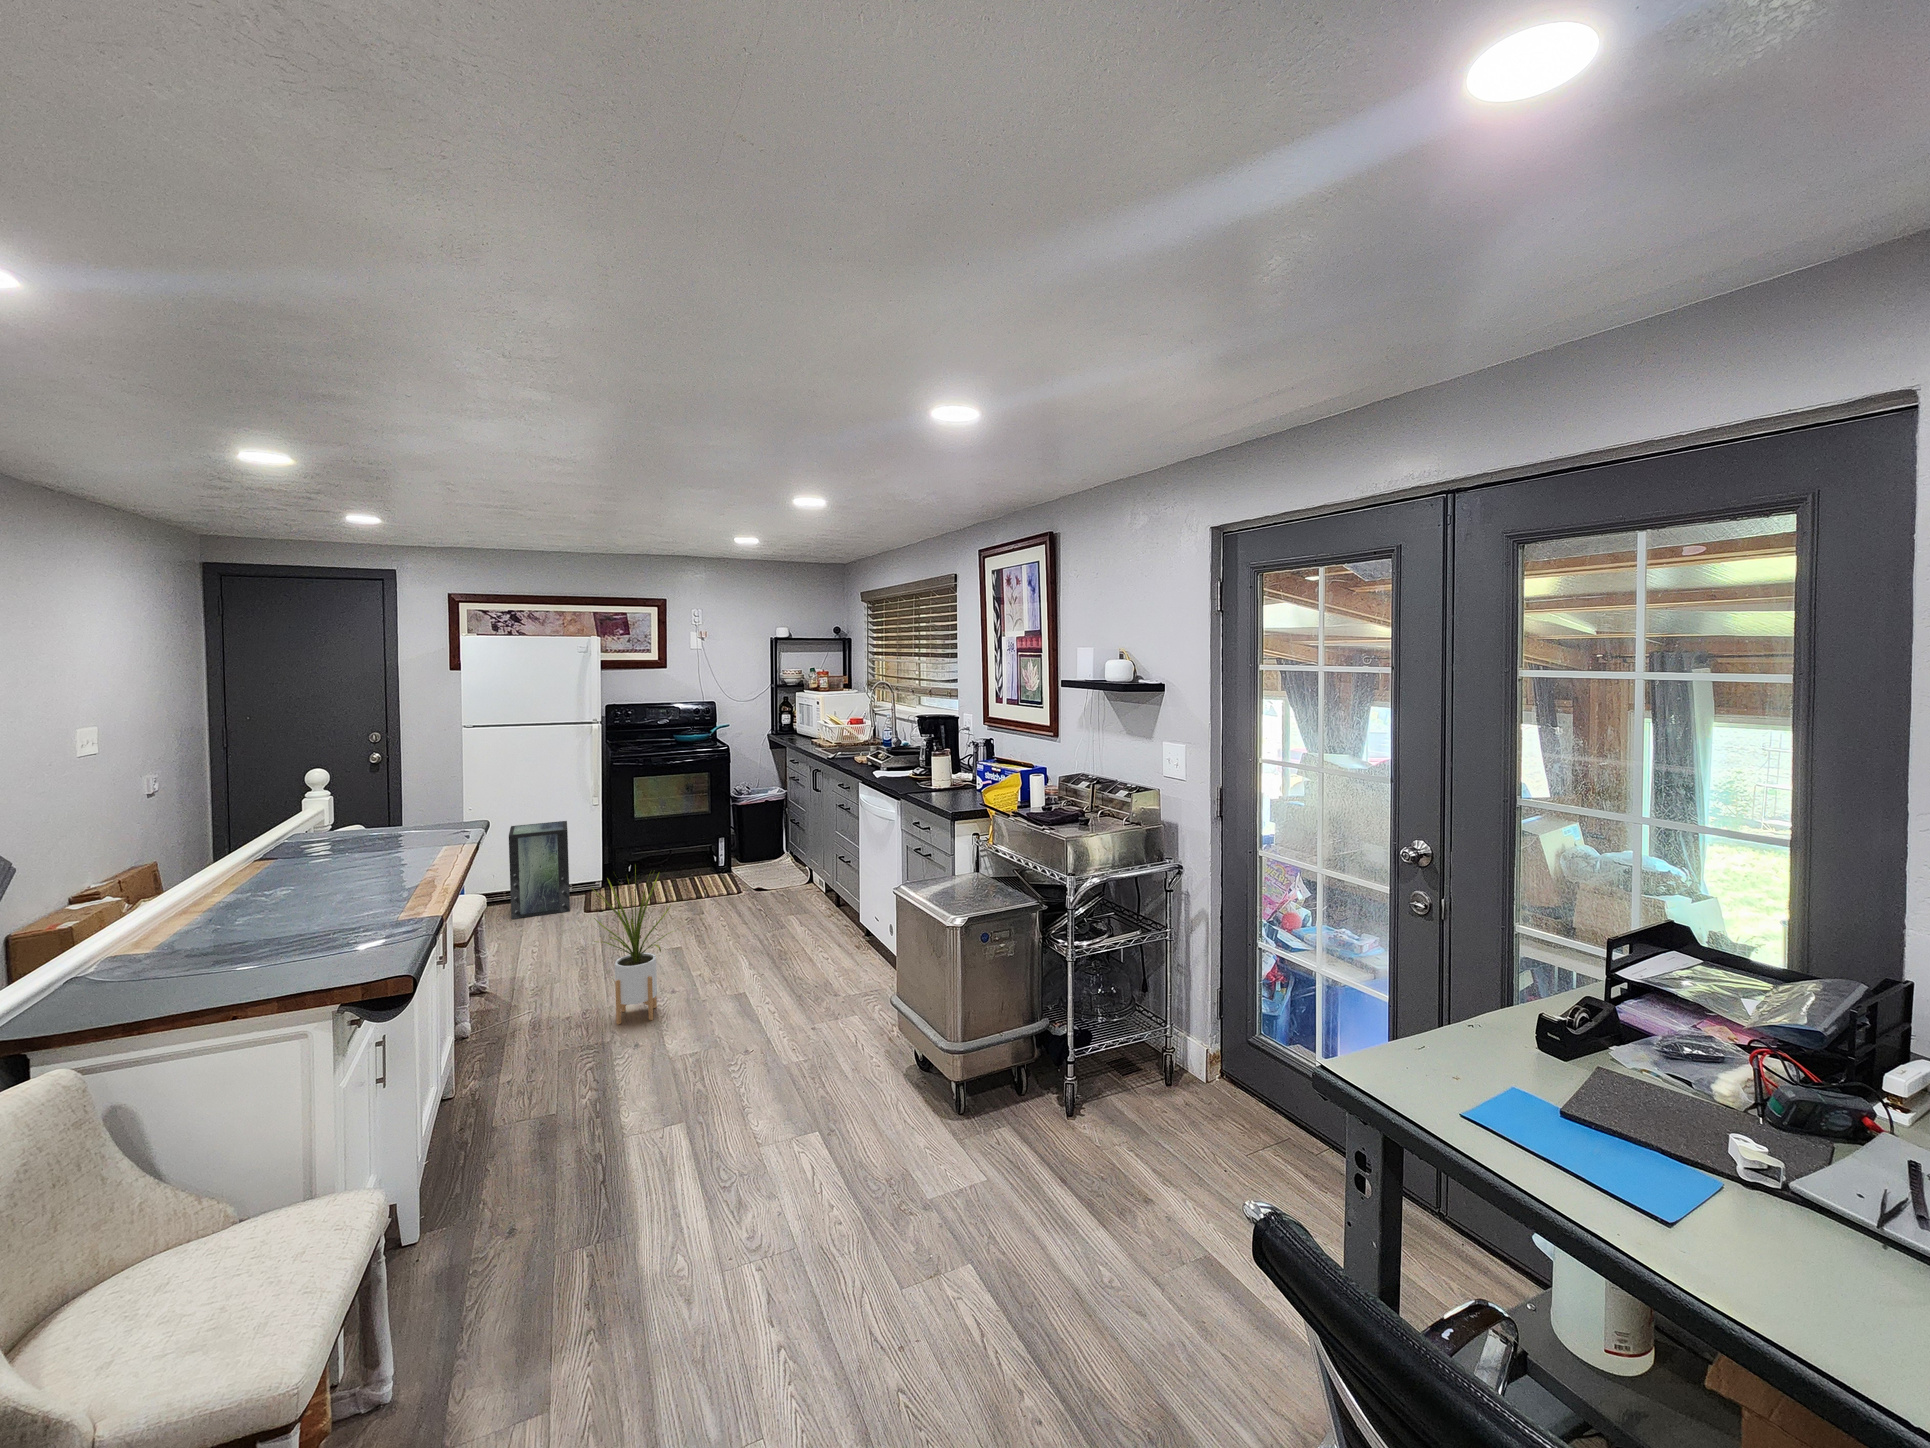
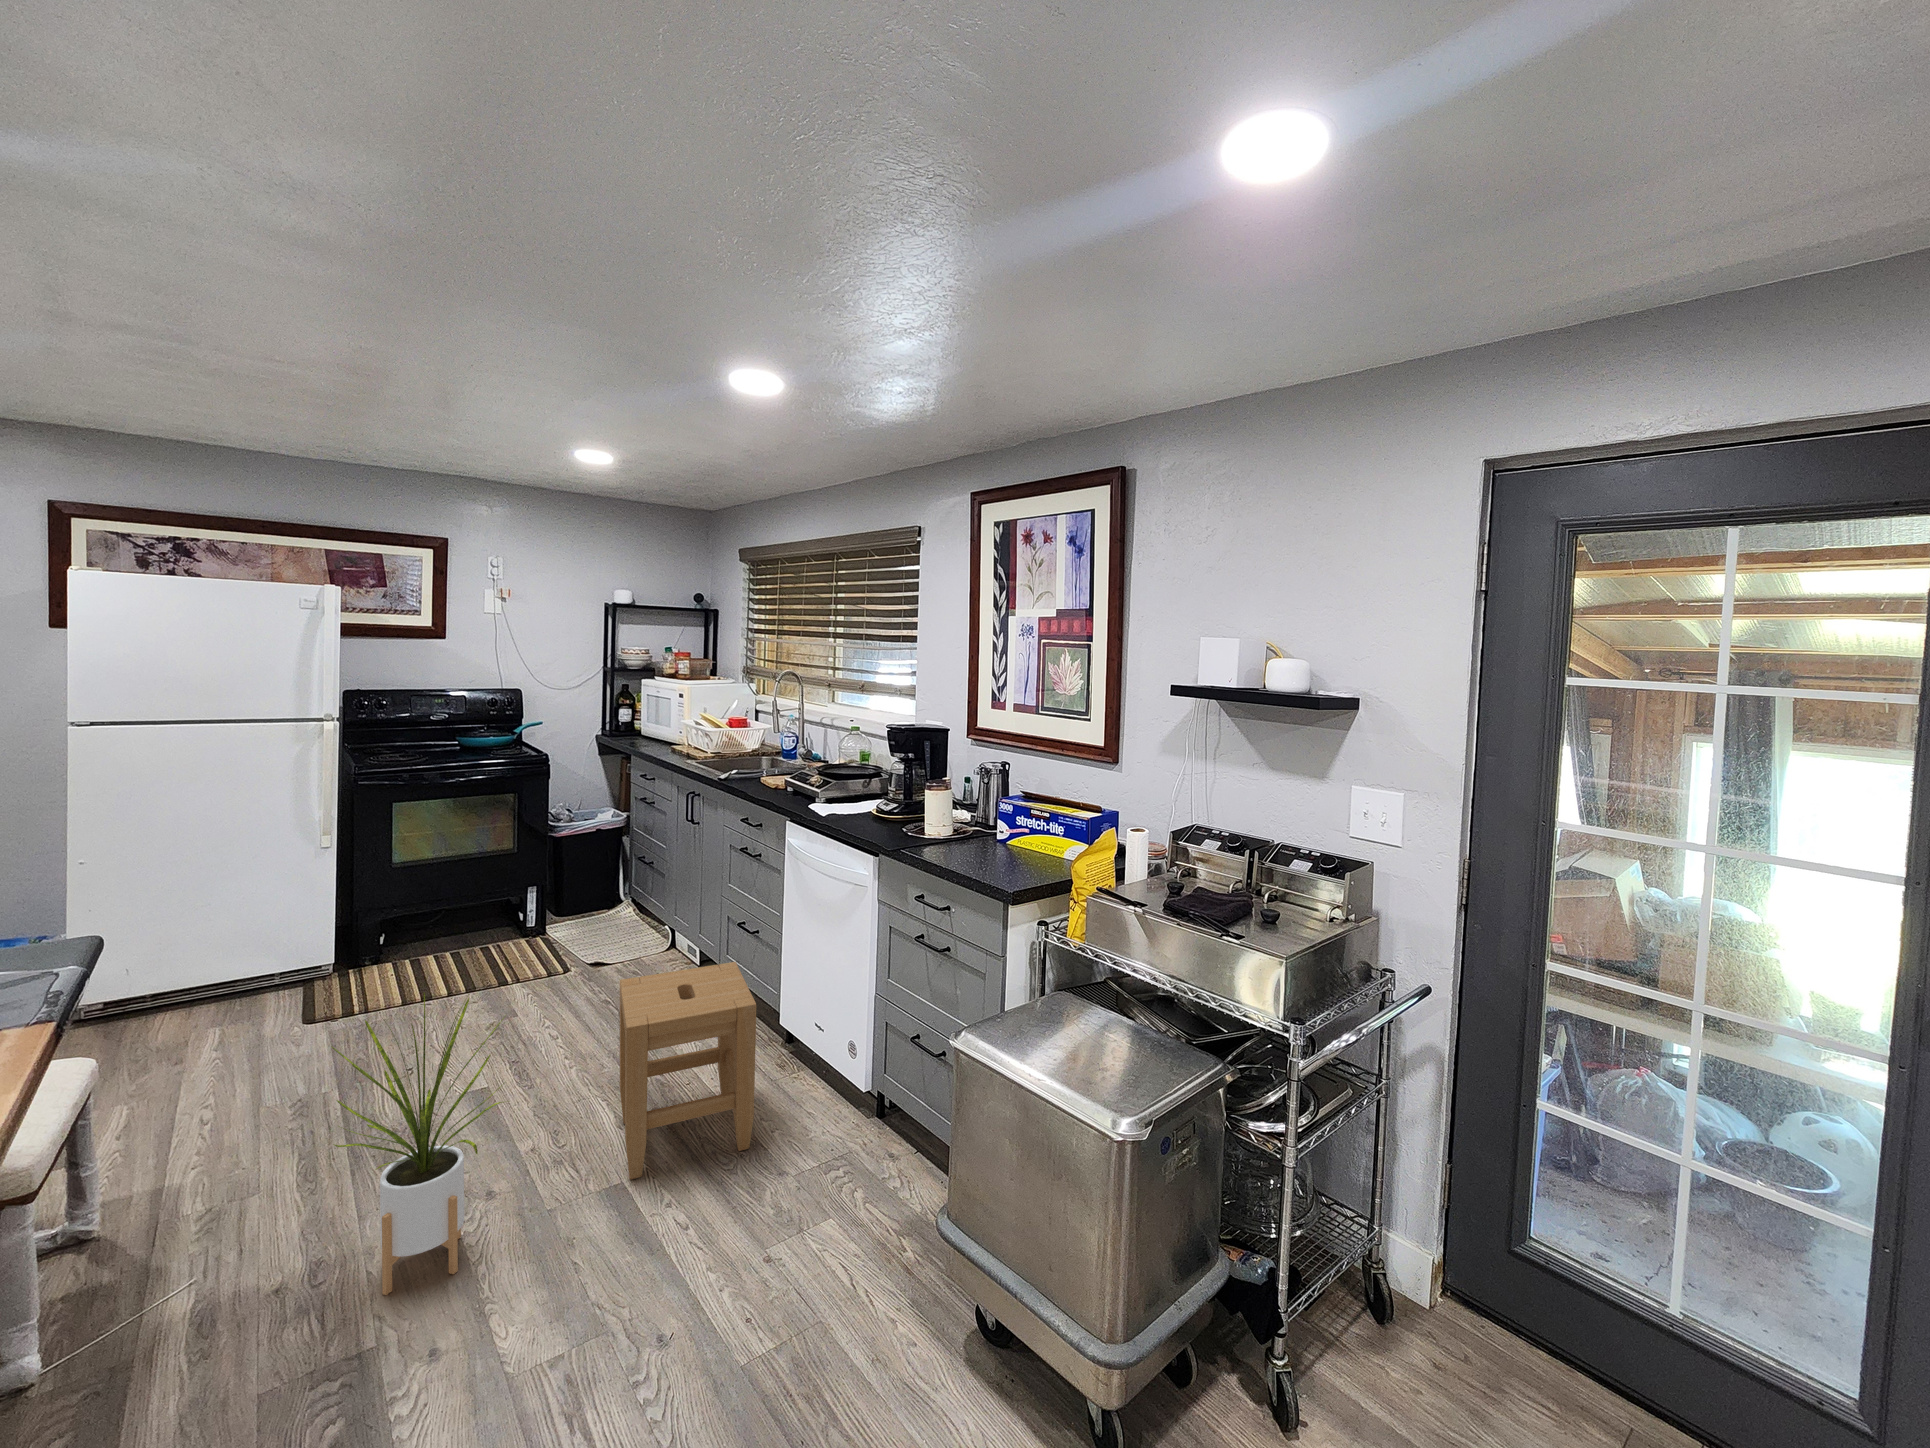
storage box: present [509,821,570,919] -> none [156,875,275,1048]
stool: none [745,872,824,993] -> present [620,962,756,1180]

